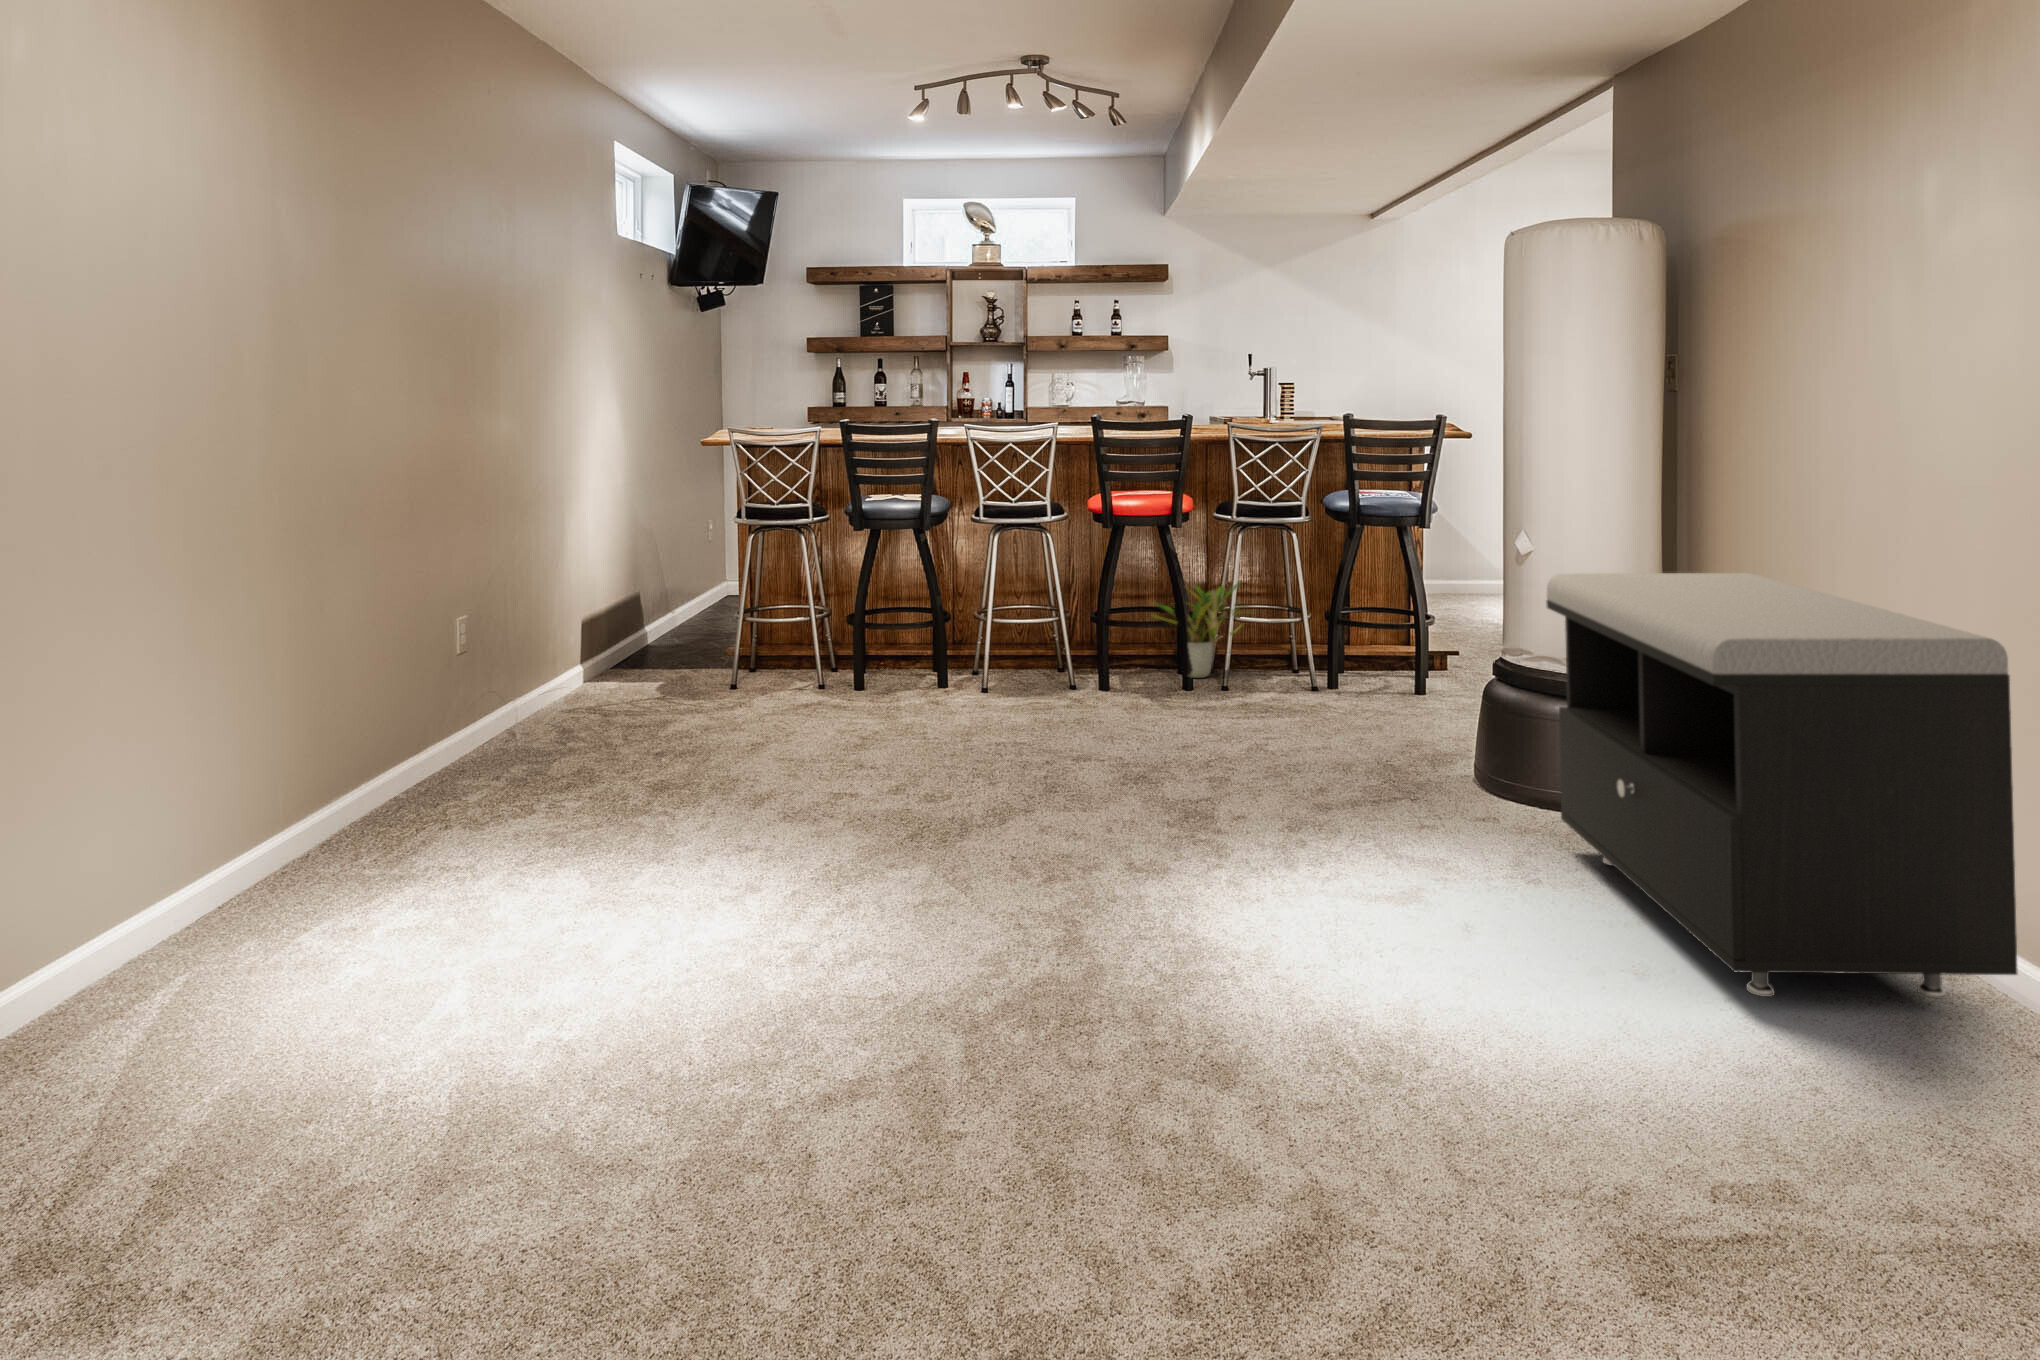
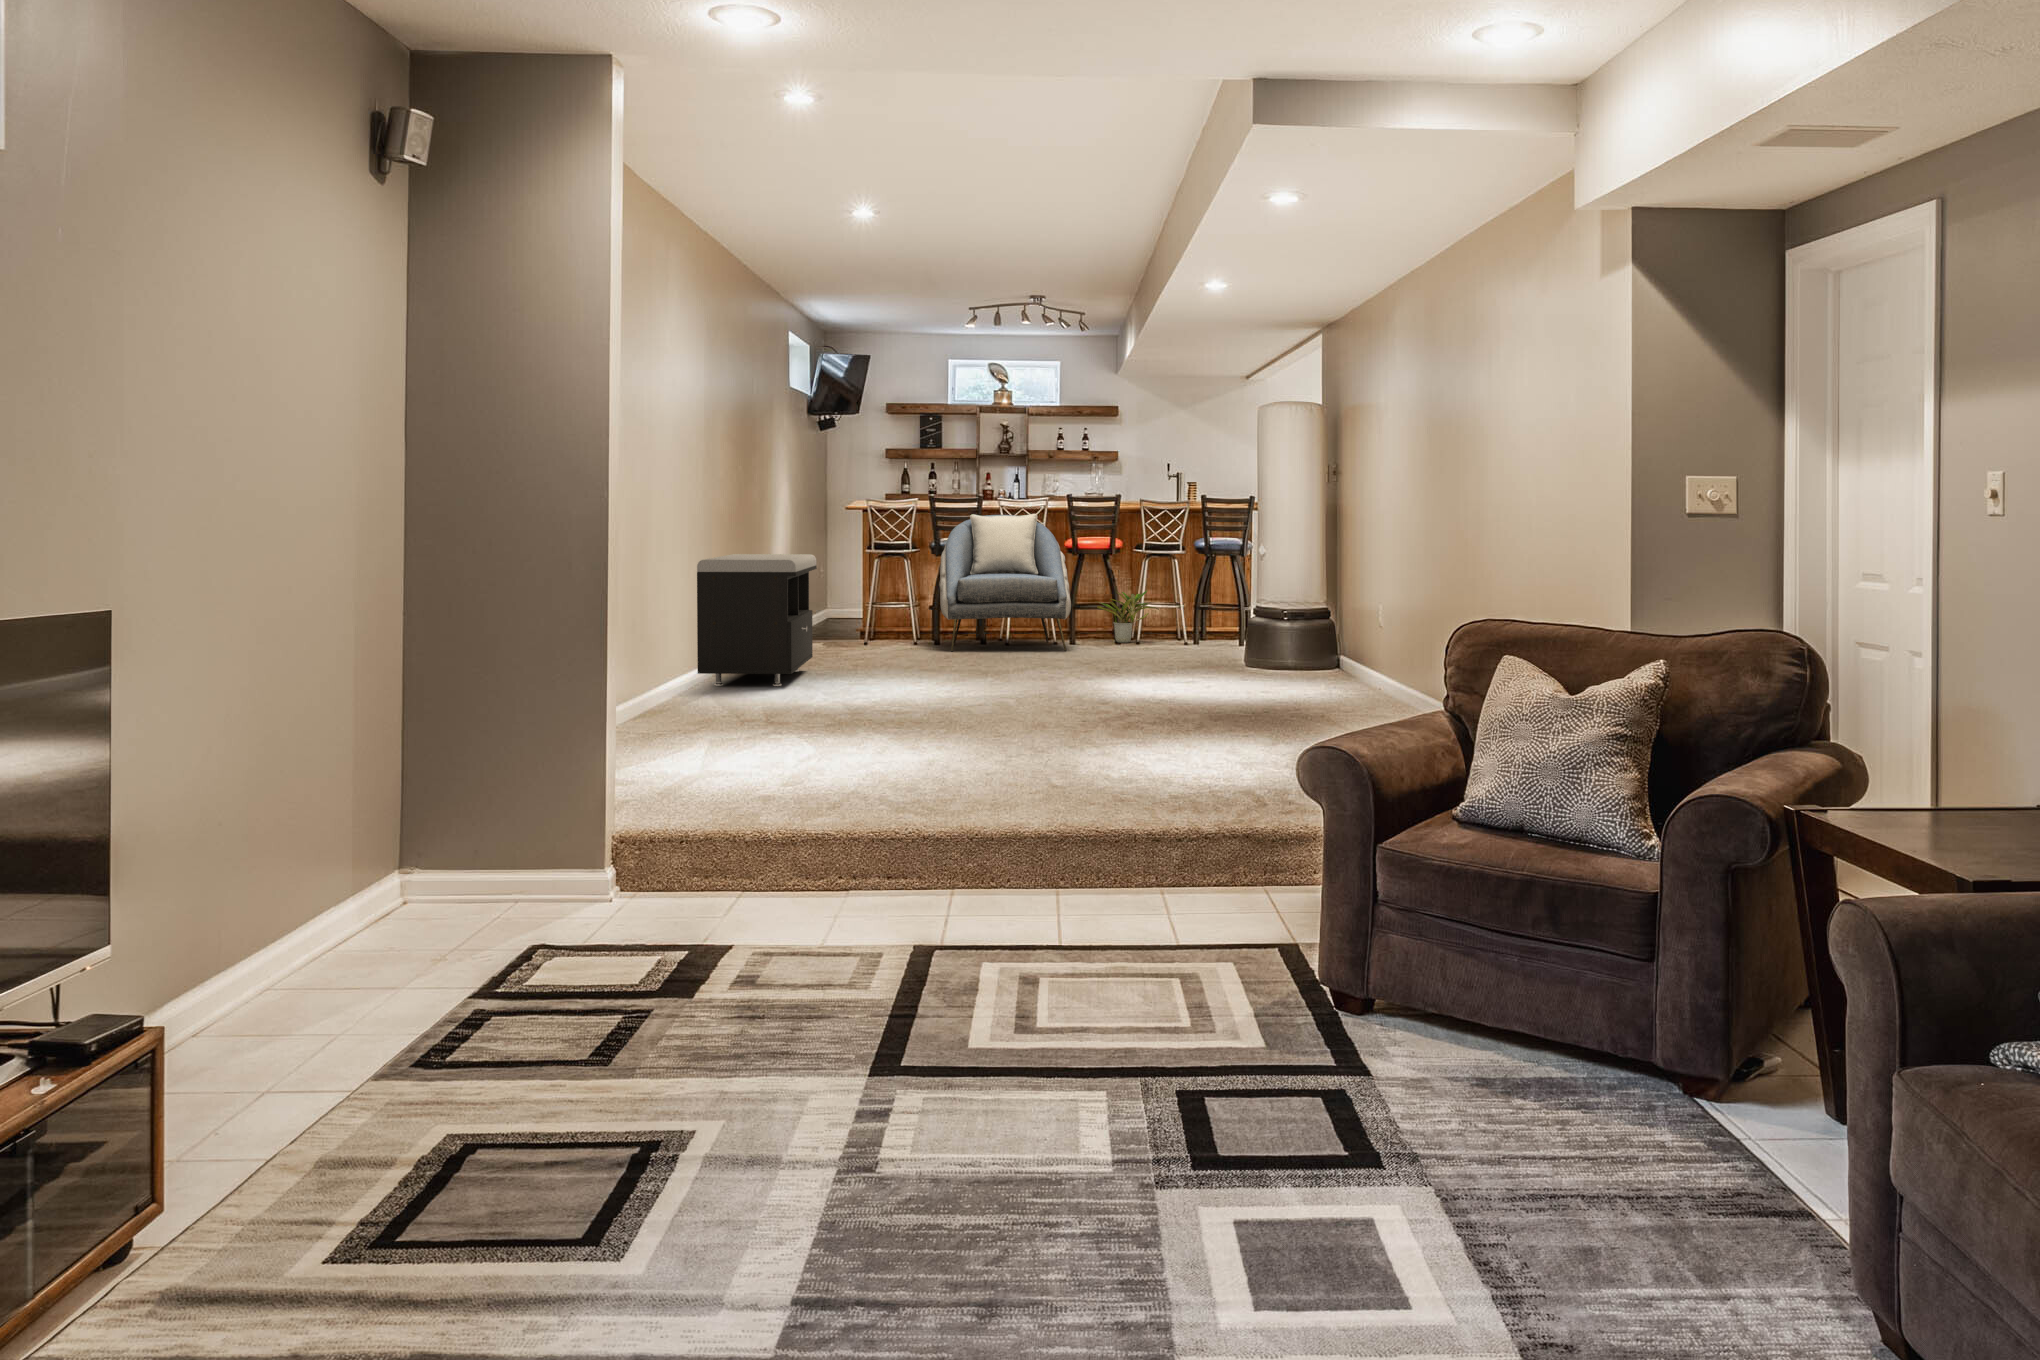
armchair: none [857,448,1105,727] -> present [939,514,1071,652]
storage bench: present [1547,573,2018,999] -> present [697,554,817,686]

